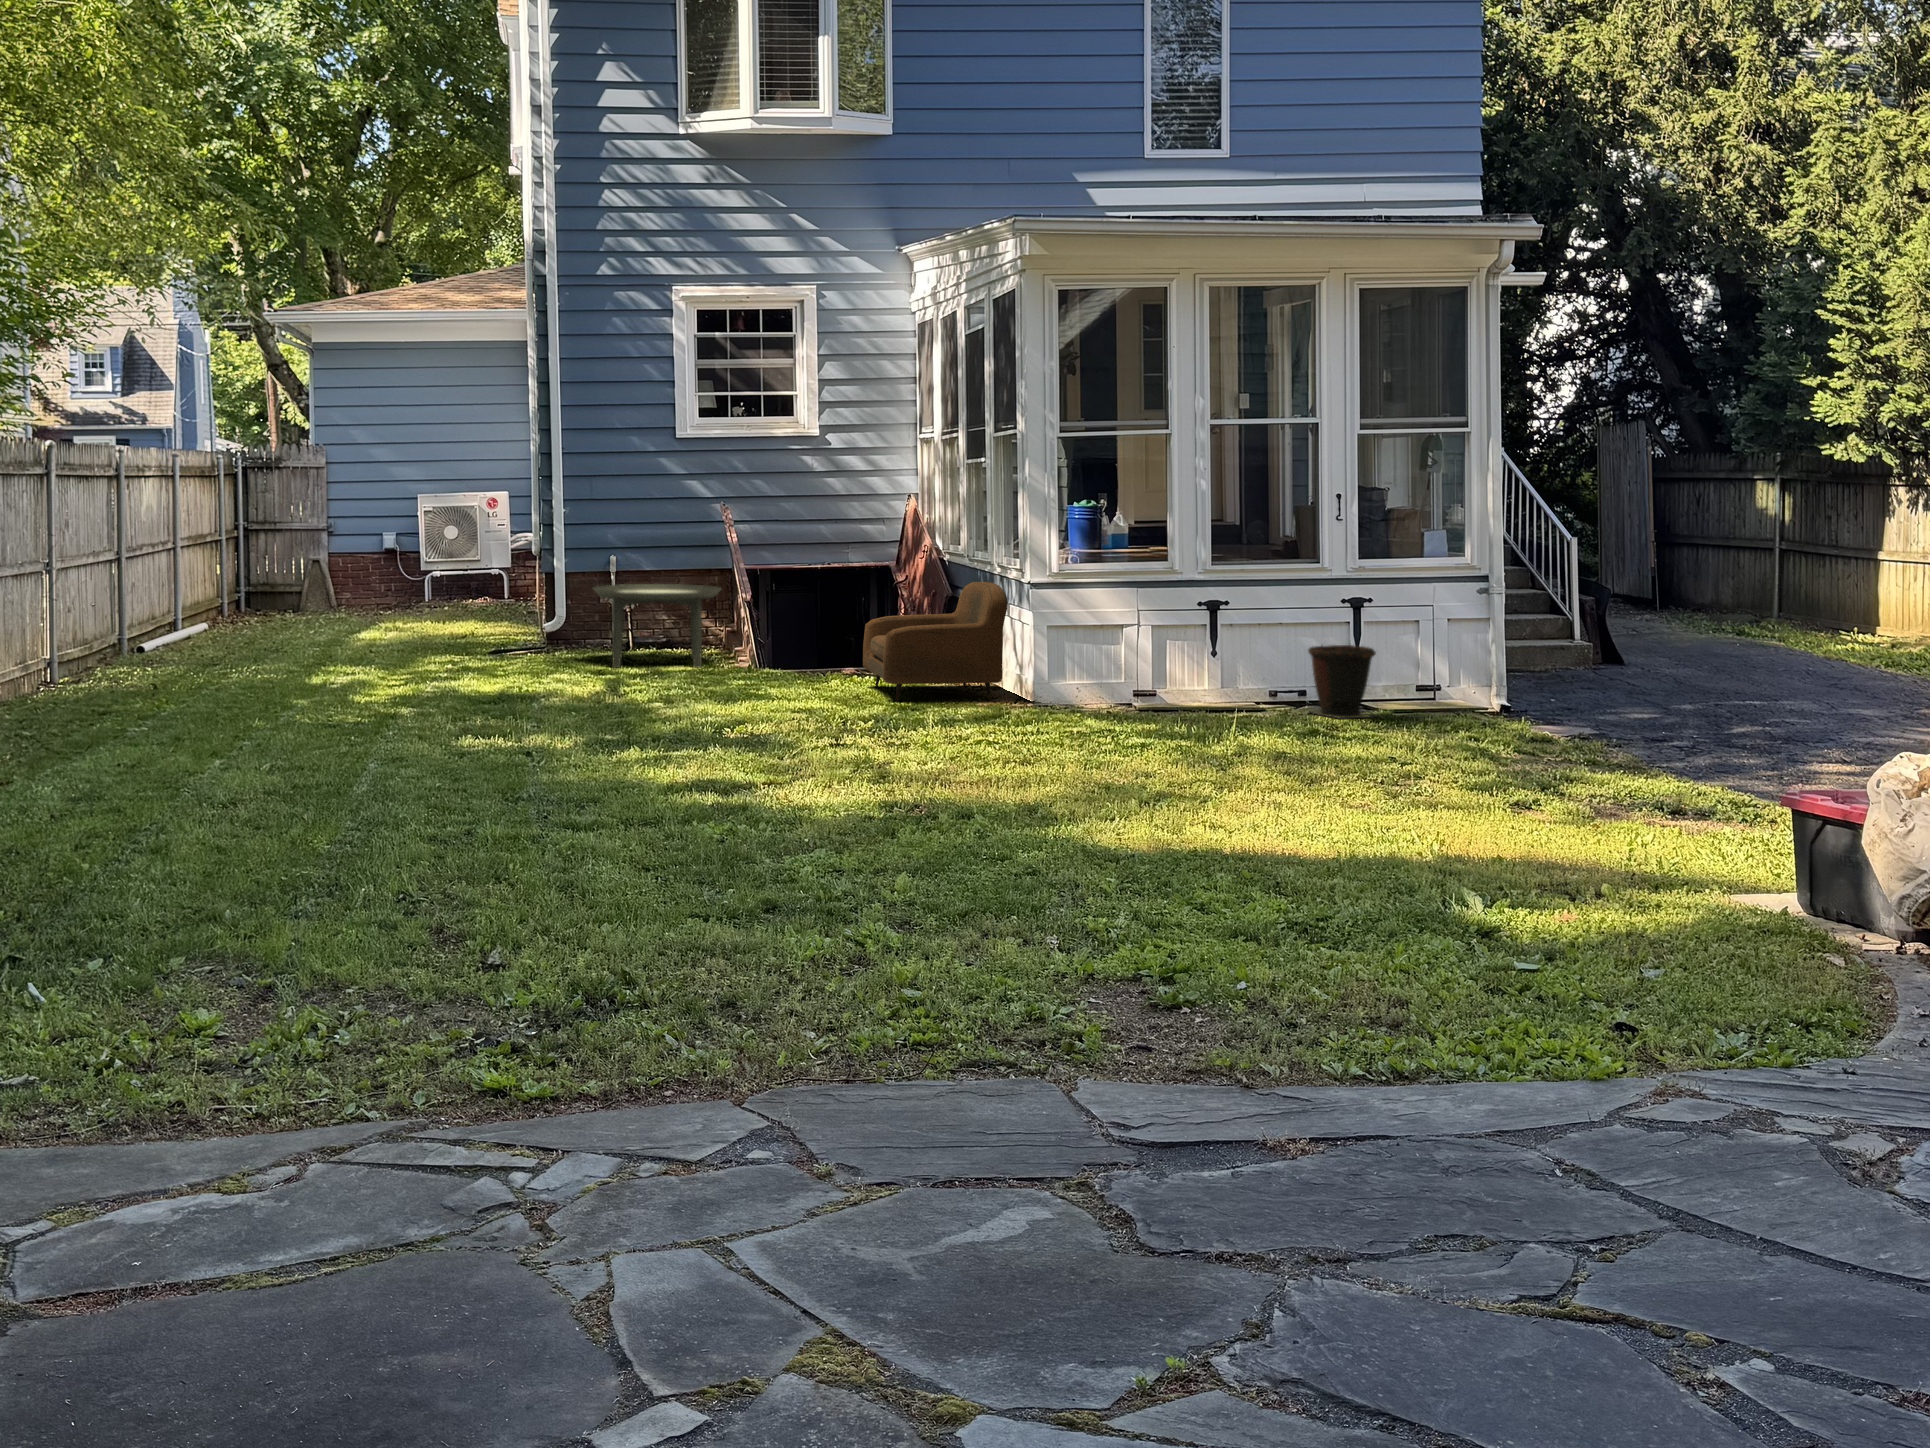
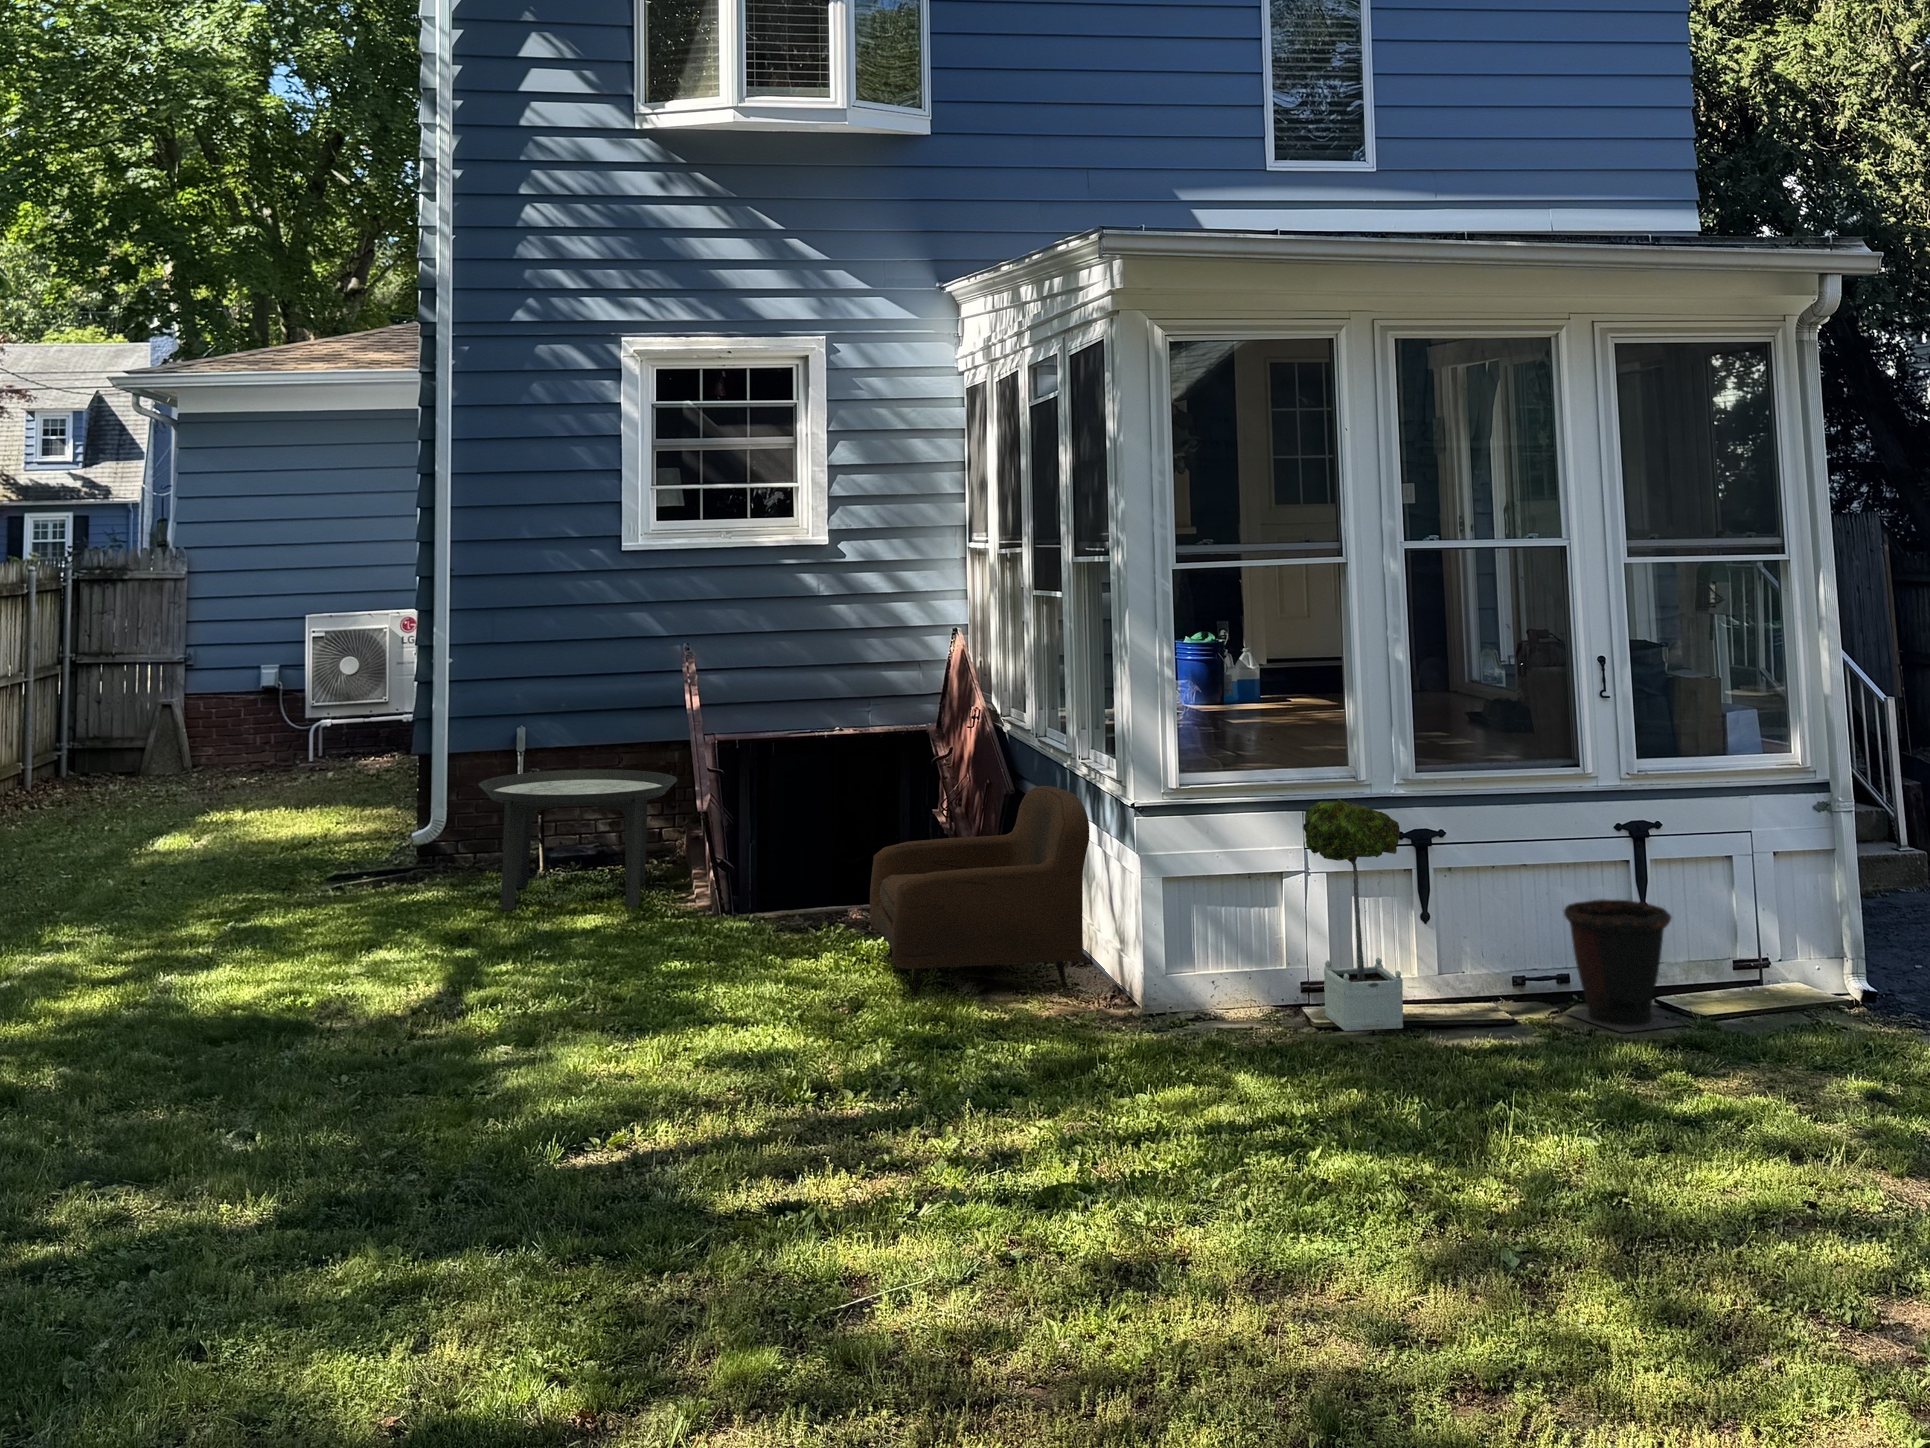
potted tree: none [1143,577,1204,716] -> present [1303,799,1403,1031]

